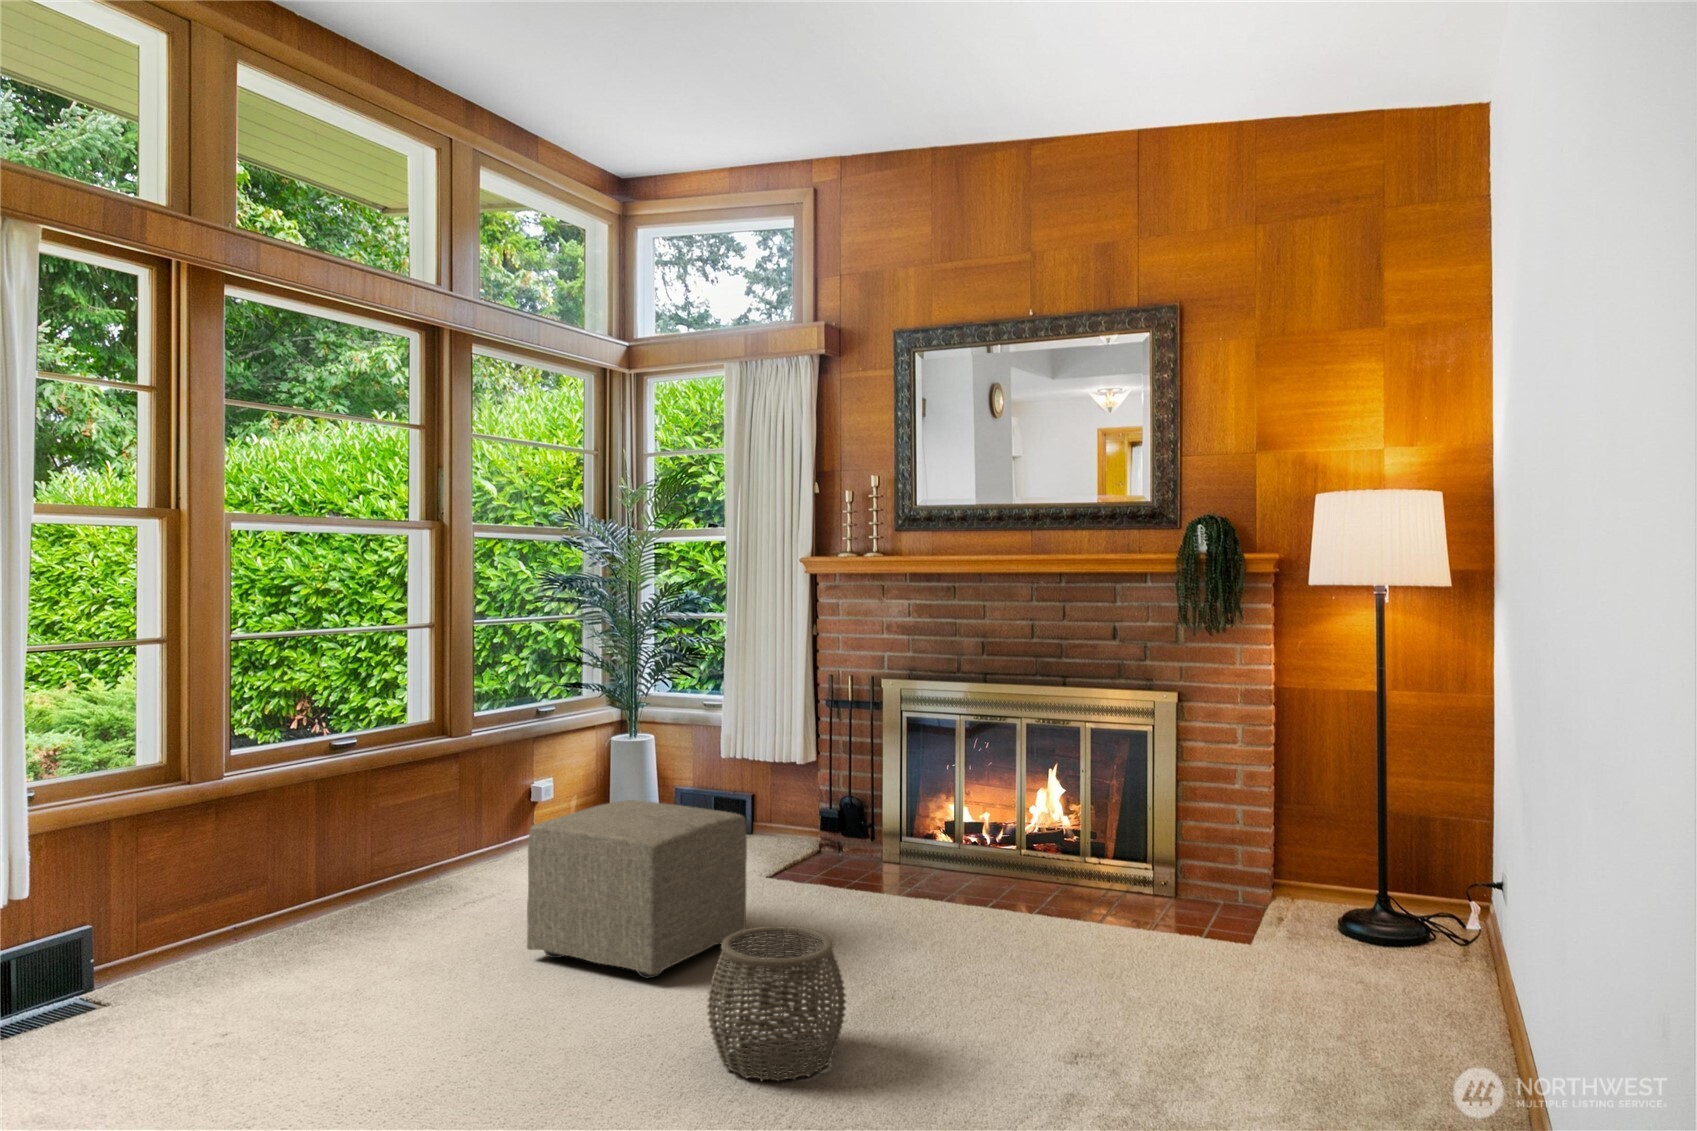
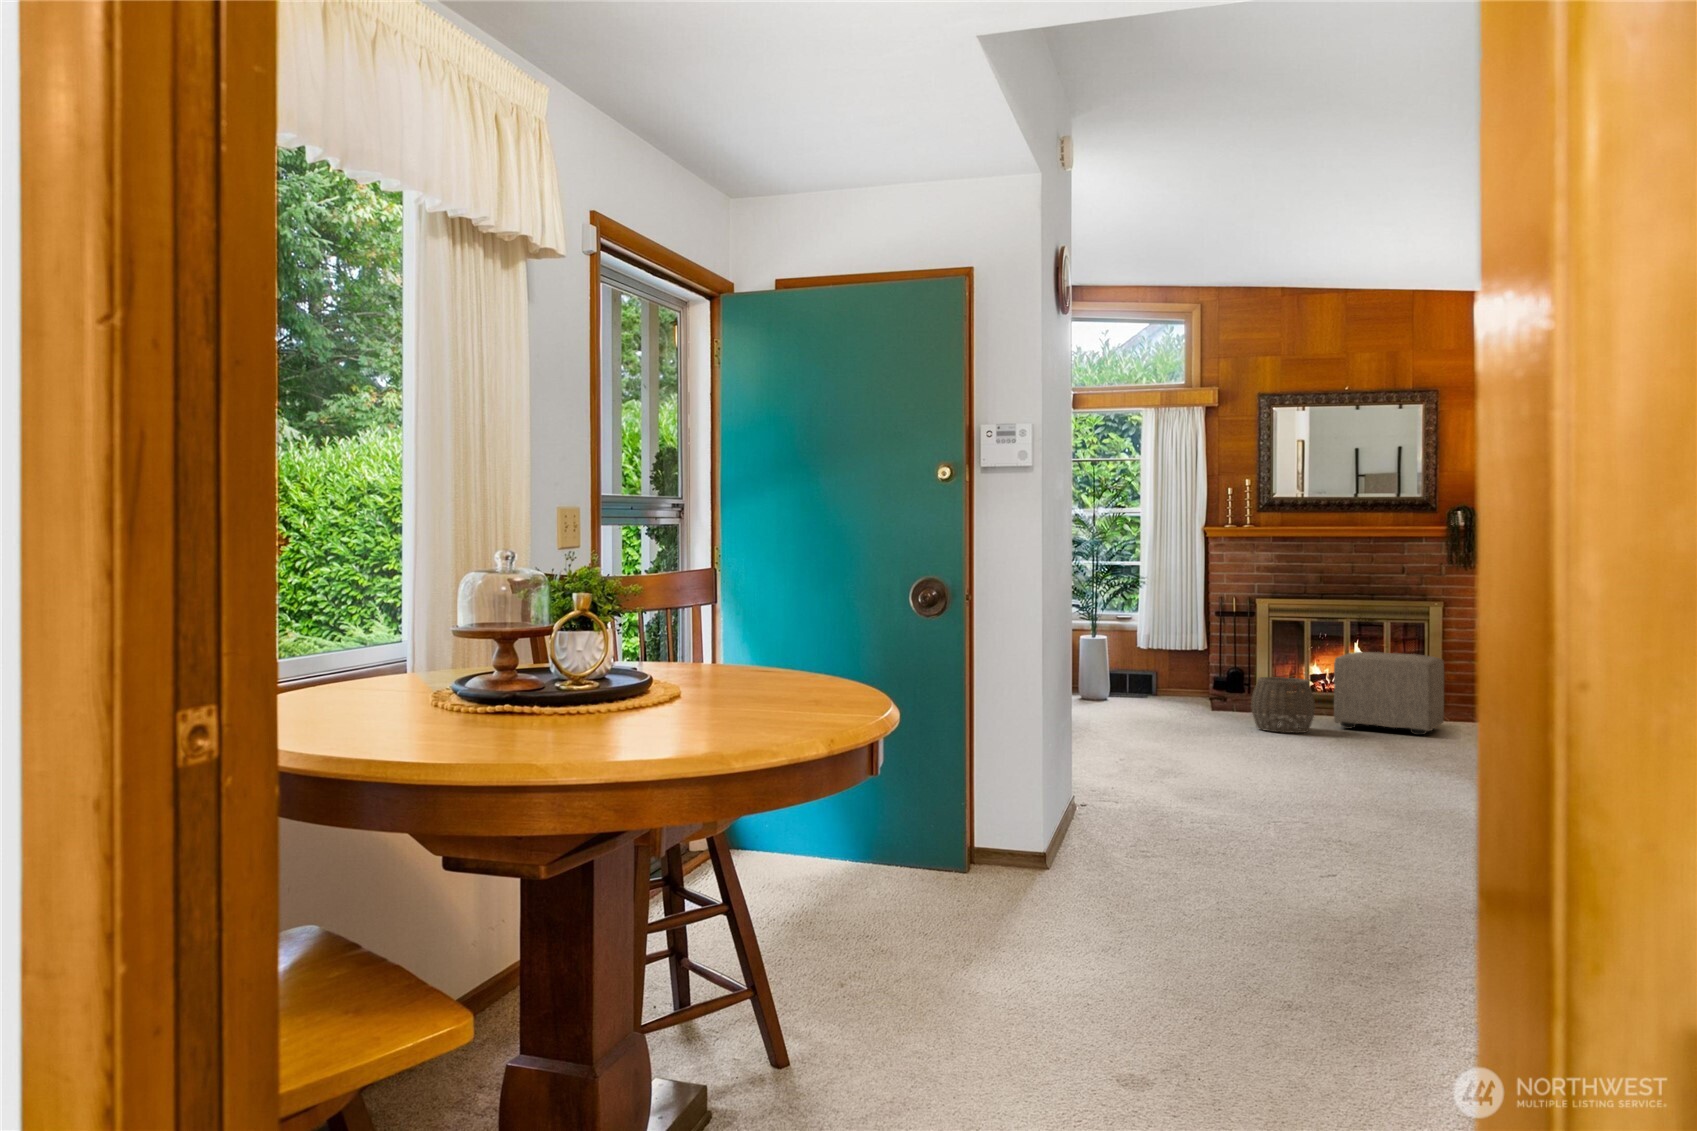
ottoman: present [527,800,747,978] -> present [1334,652,1444,735]

